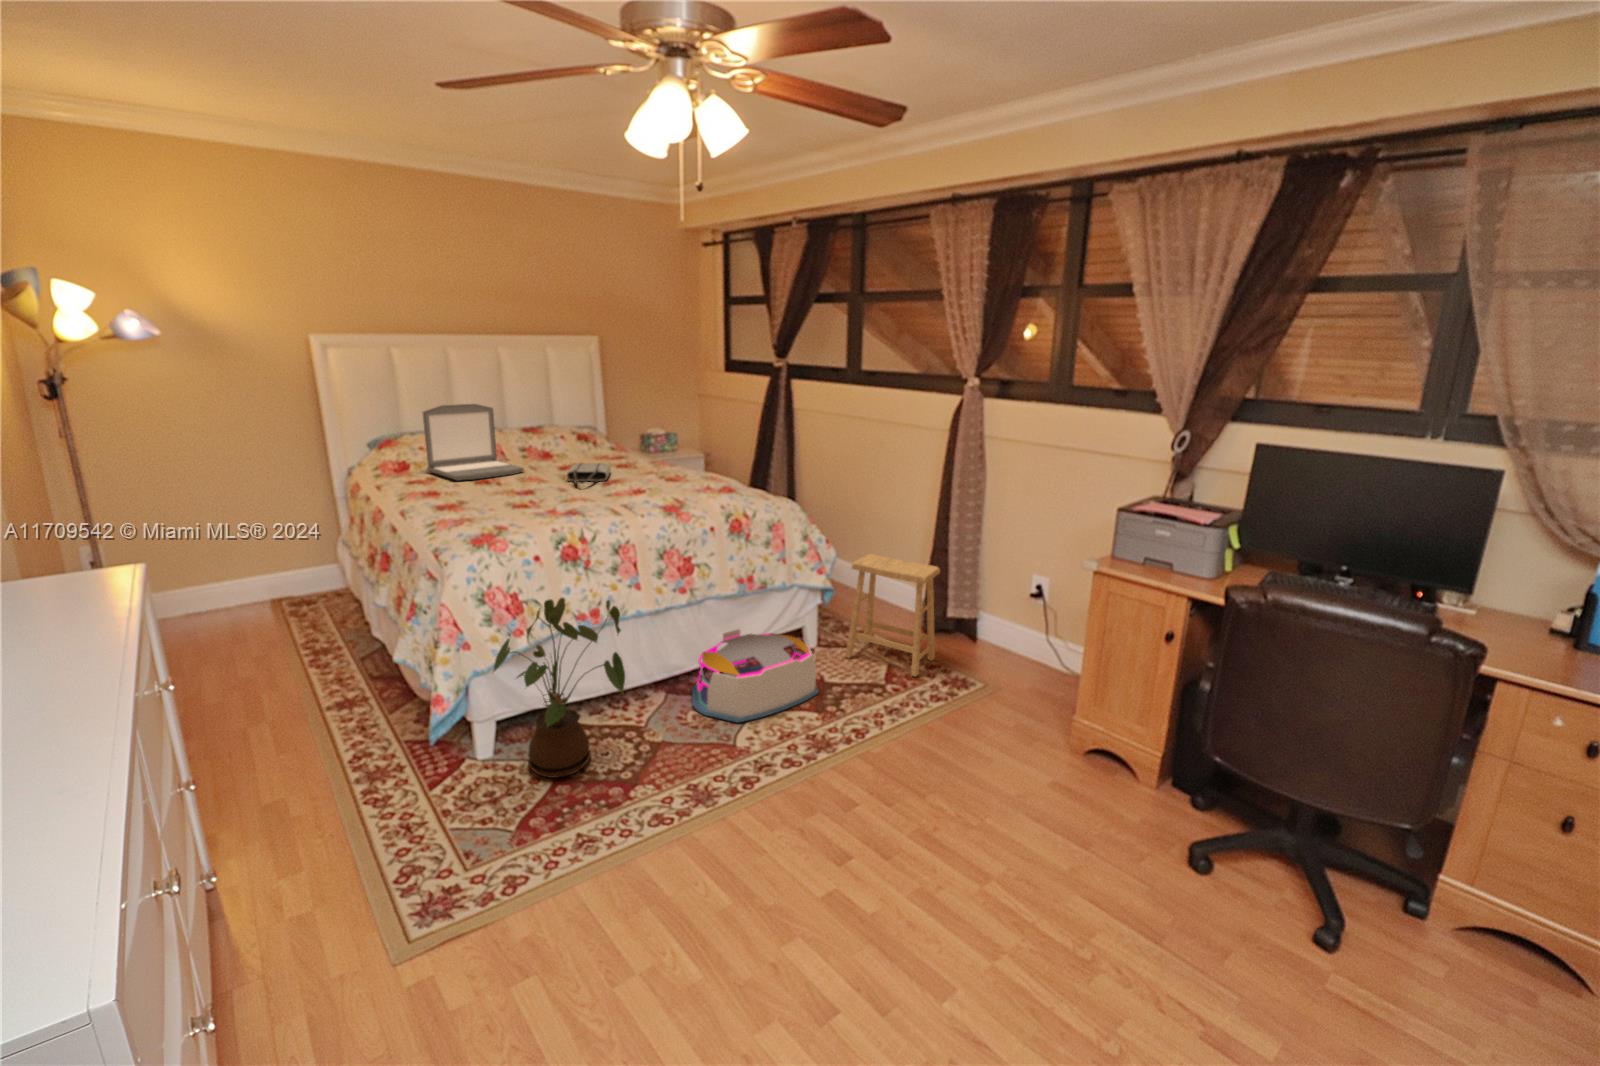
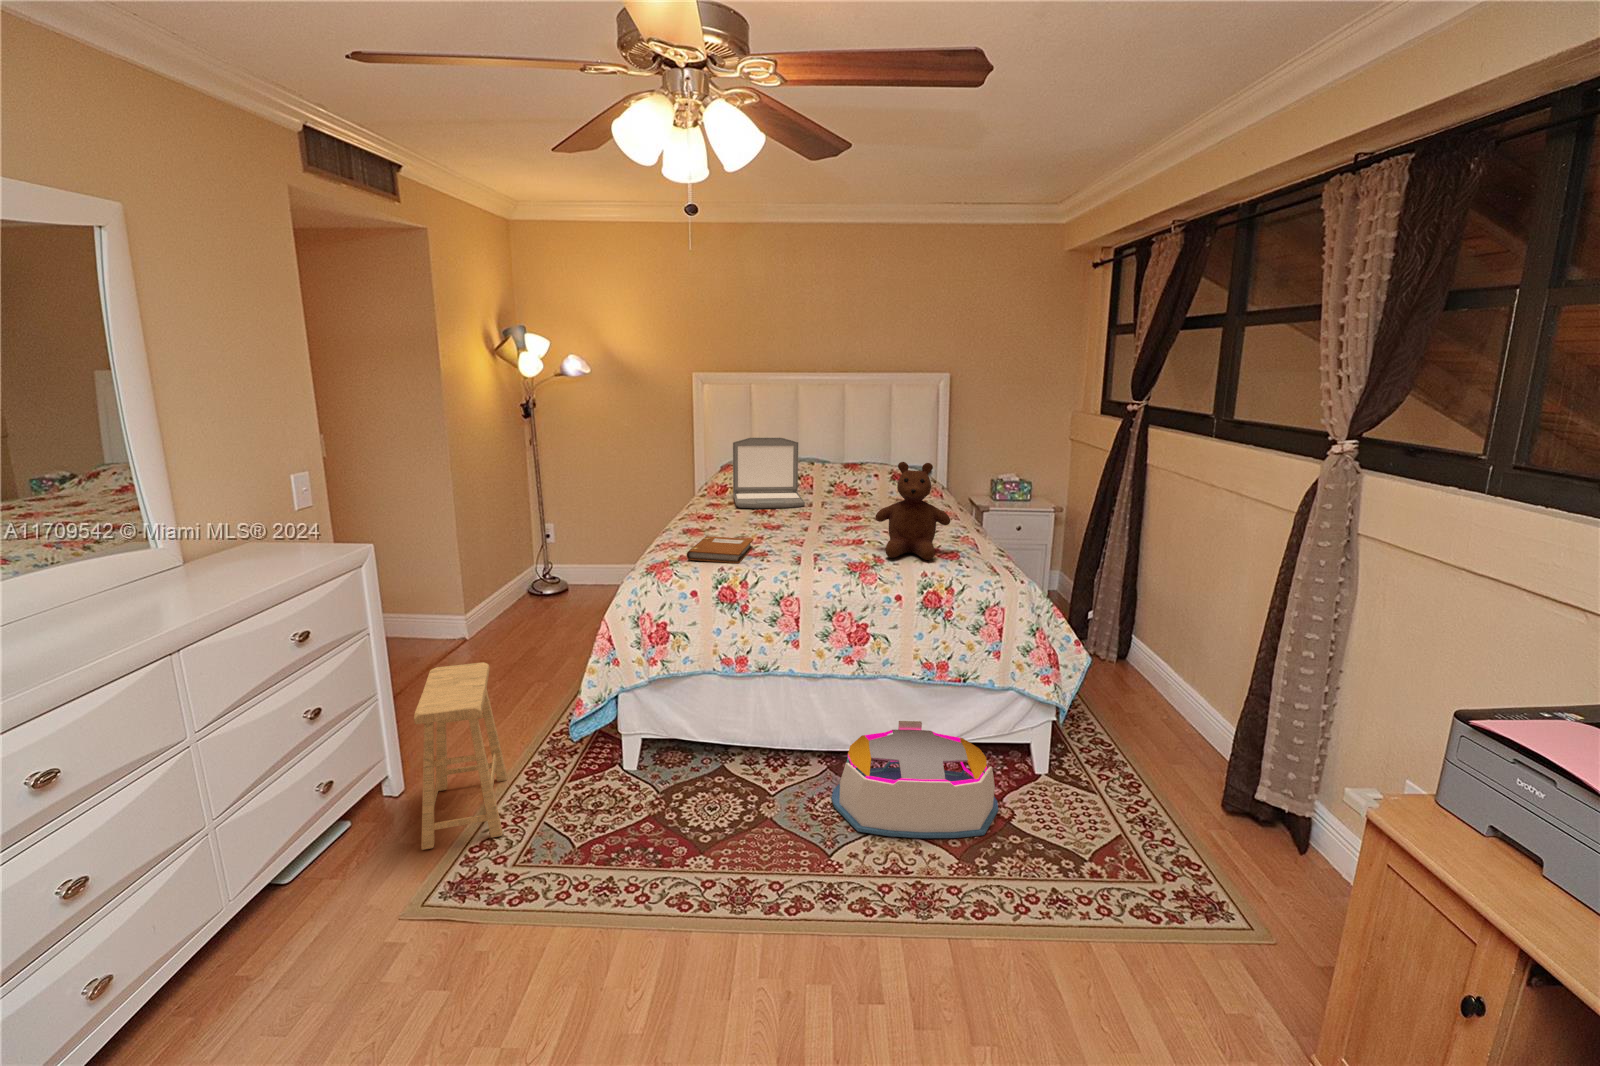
teddy bear: none [655,414,719,499] -> present [875,462,950,560]
tote bag: present [567,463,610,483] -> none [817,504,878,526]
notebook: none [492,502,561,528] -> present [687,536,753,563]
footstool: present [846,554,940,677] -> present [414,662,507,850]
house plant: present [493,598,625,778] -> none [603,636,745,816]

